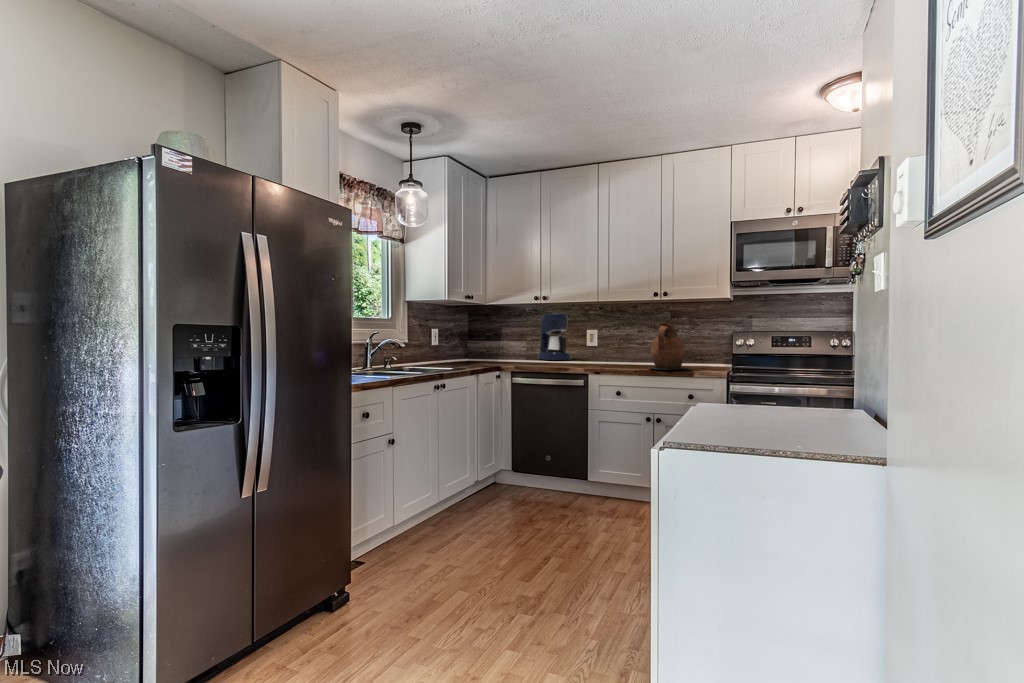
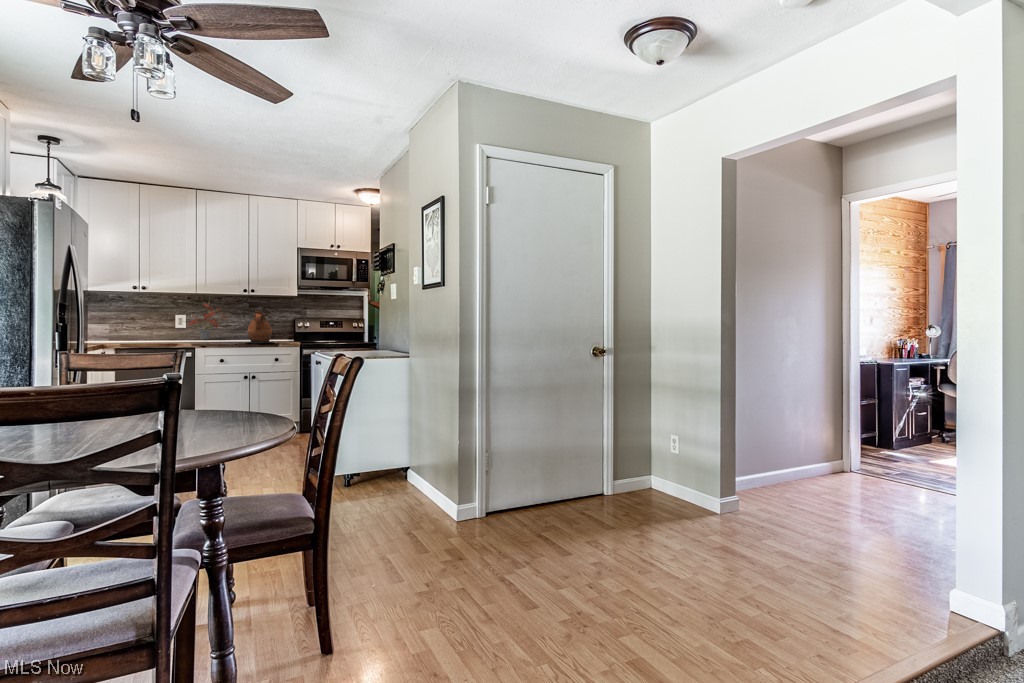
potted plant: none [591,305,642,361] -> present [187,303,226,339]
coffee maker: present [538,313,572,360] -> none [126,301,162,339]

